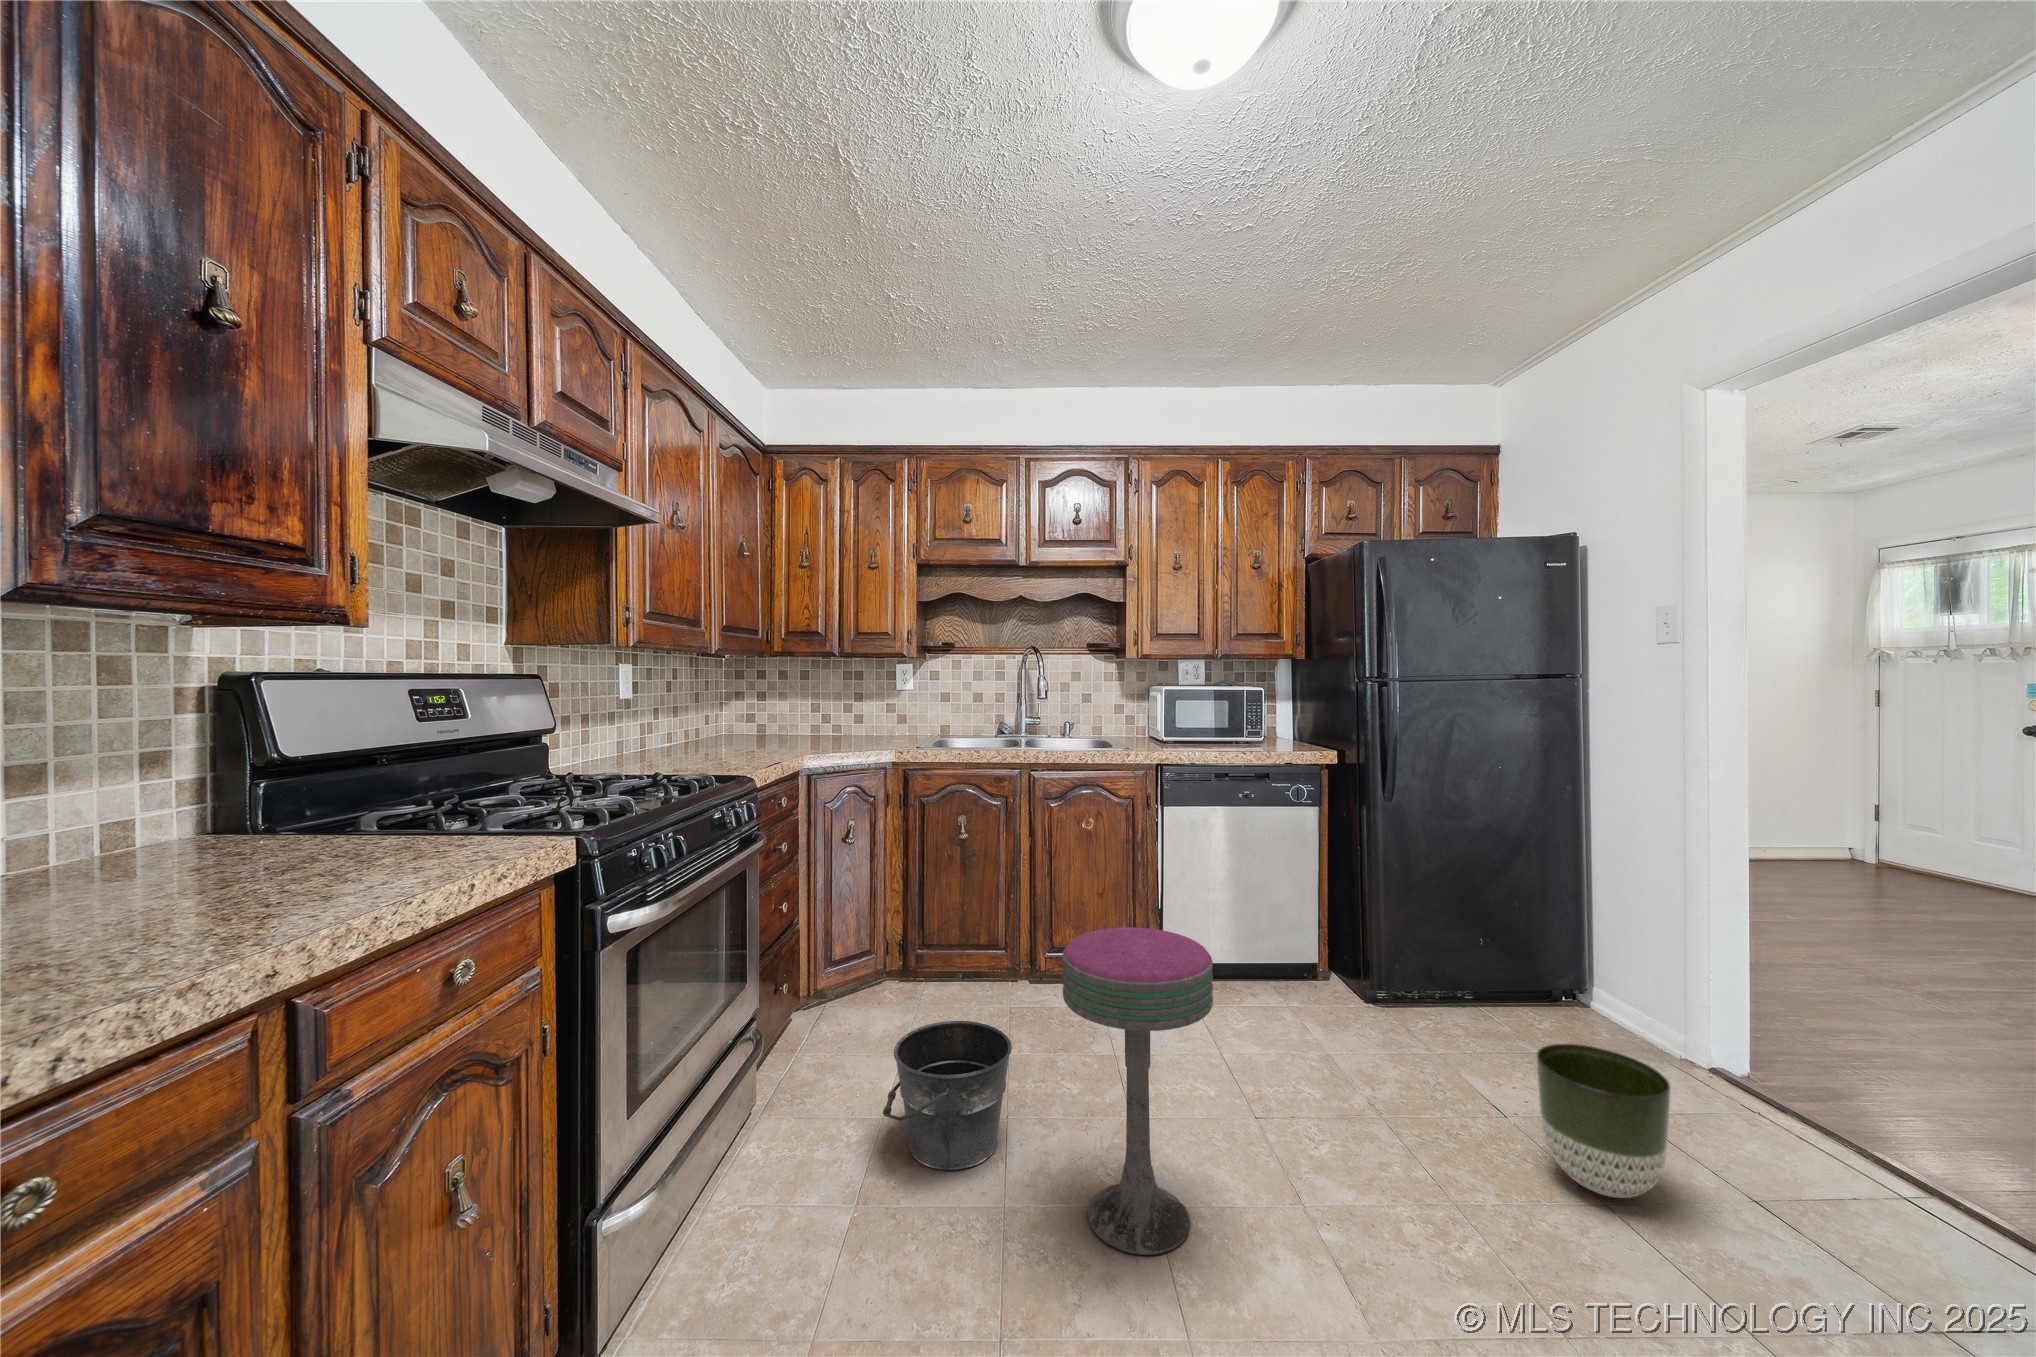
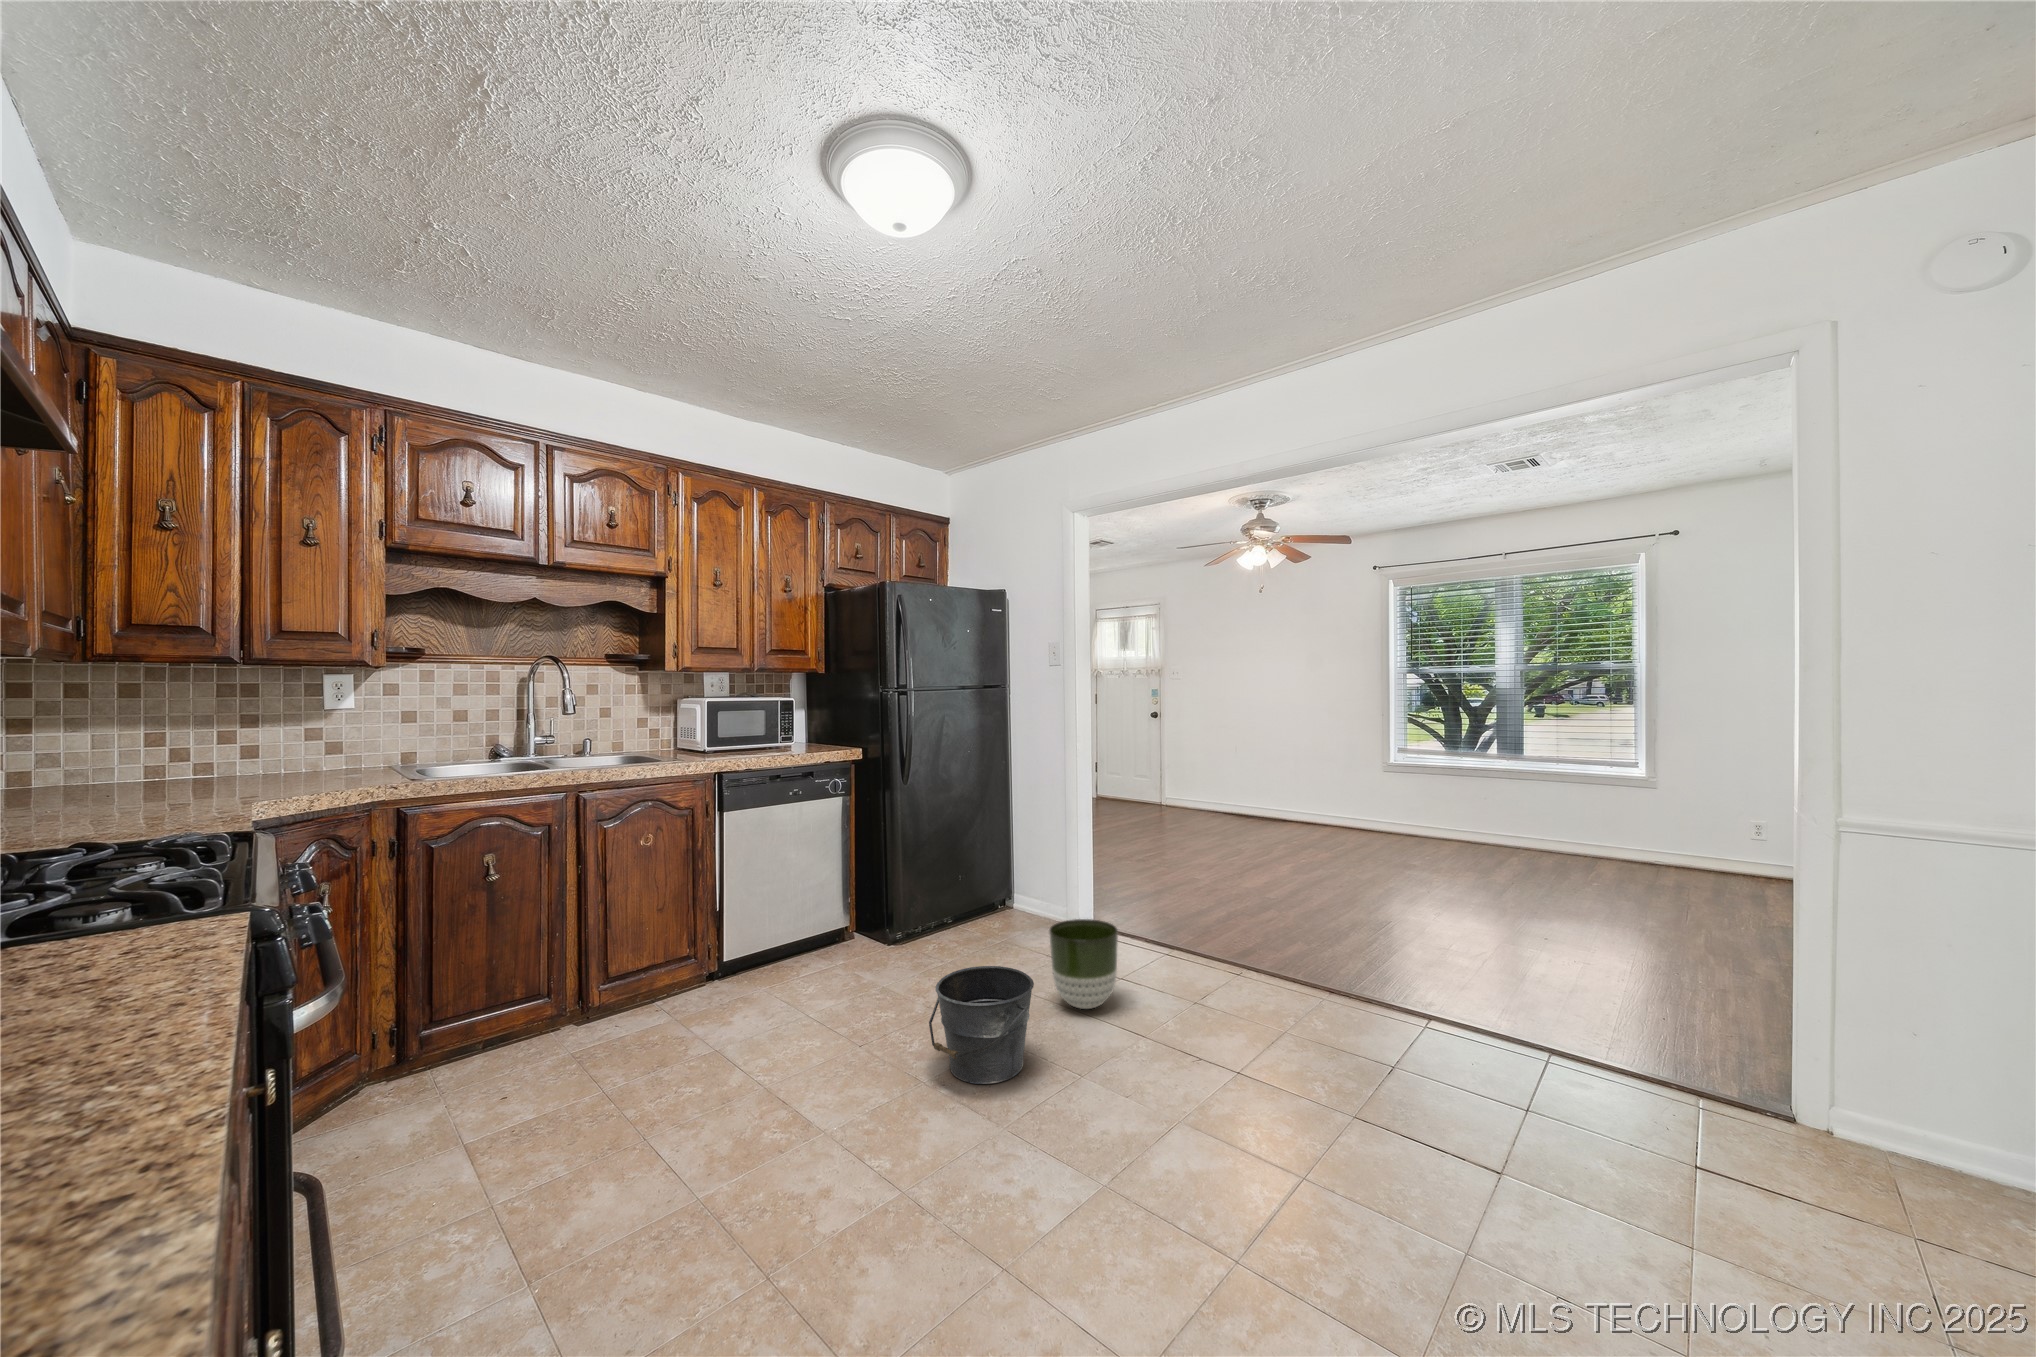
bar stool: present [1062,927,1213,1255] -> none [765,900,901,1187]
bucket: present [883,1021,1012,1170] -> present [929,966,1034,1084]

